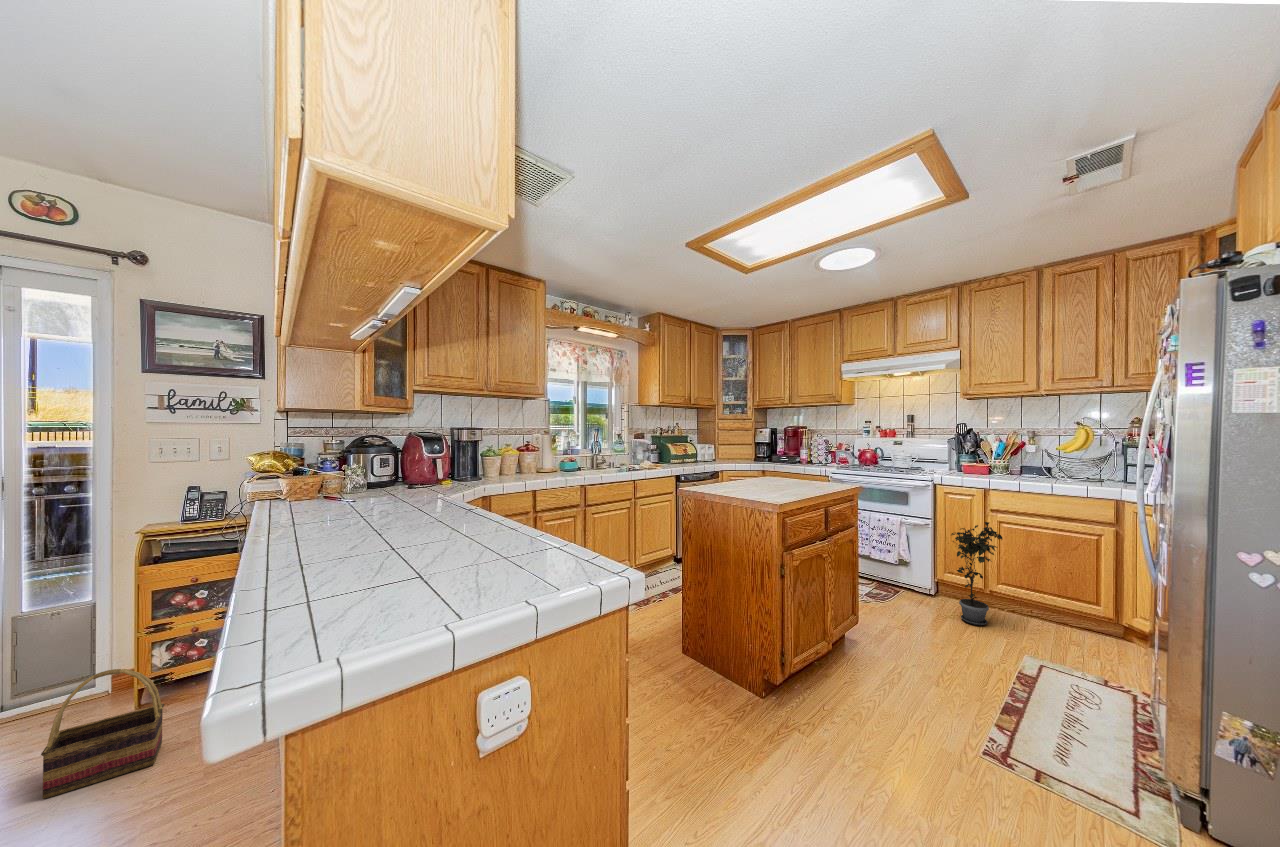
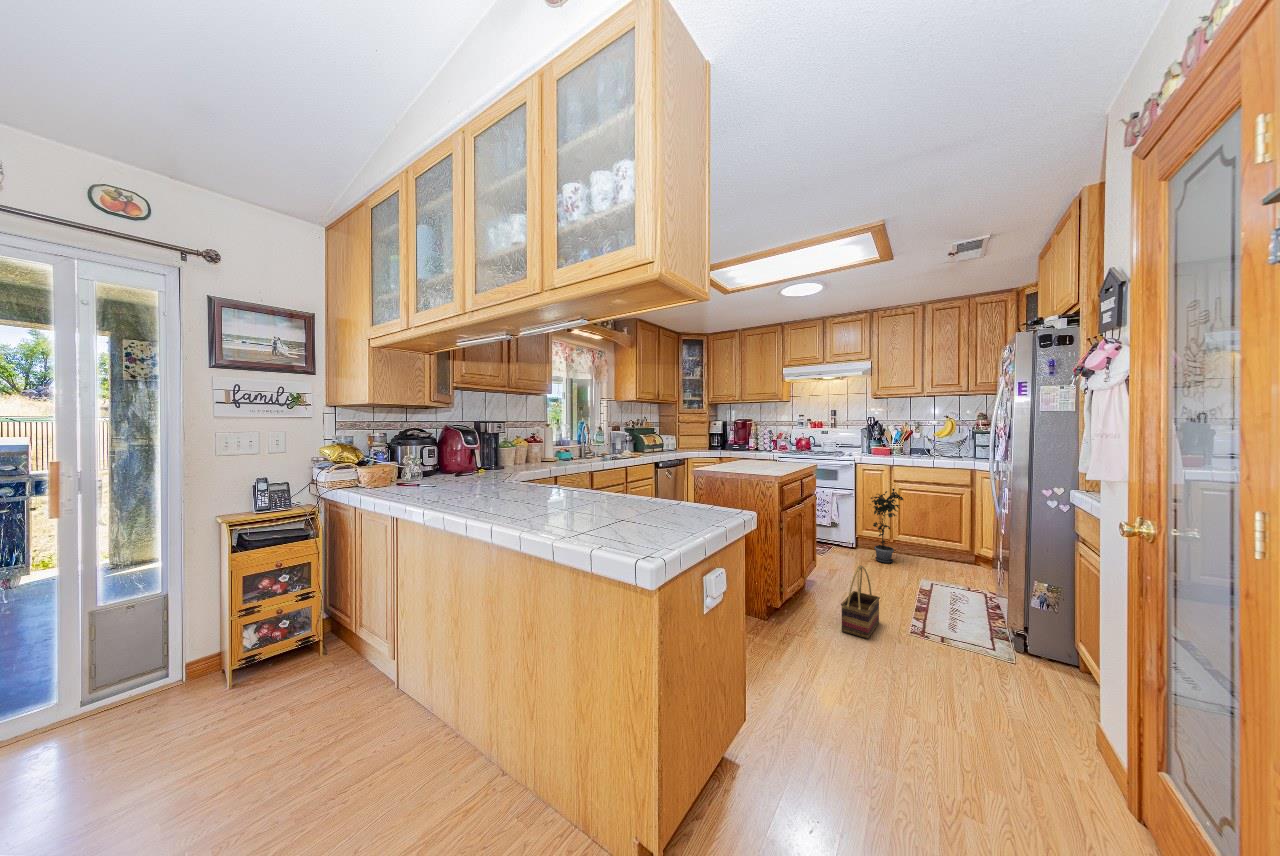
basket: present [41,669,164,799] -> present [841,565,880,638]

